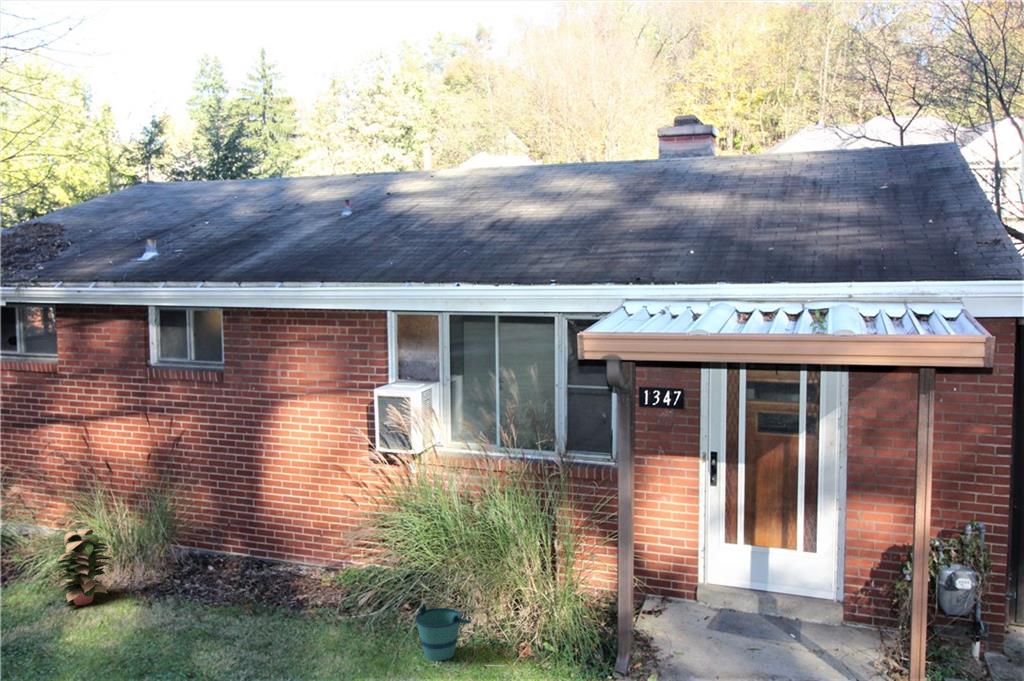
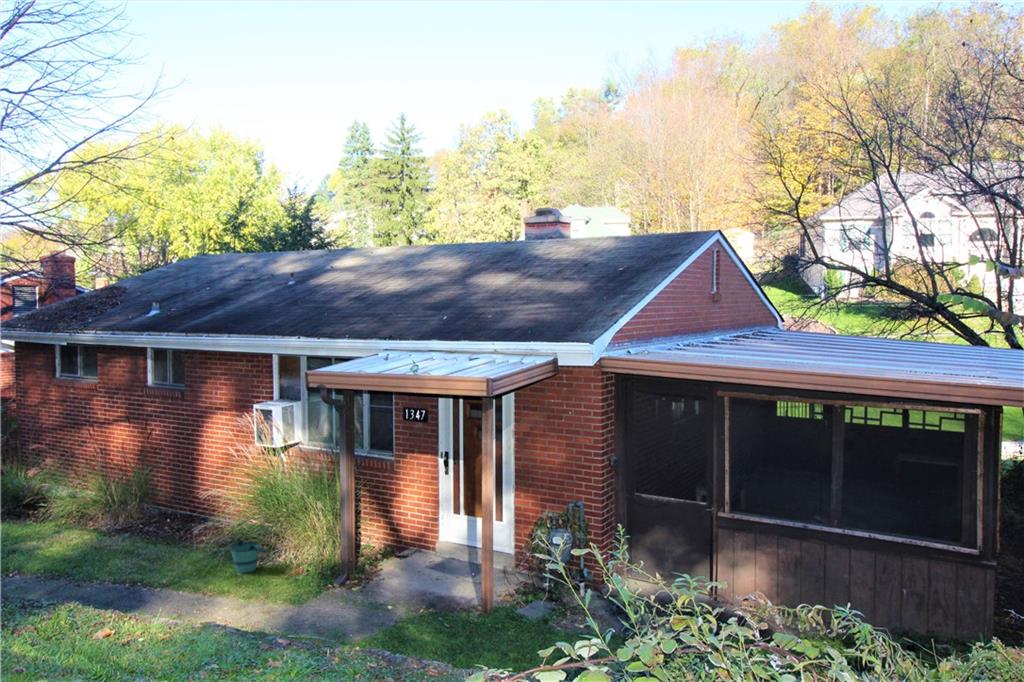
decorative plant: present [54,529,110,605] -> none [62,489,99,536]

